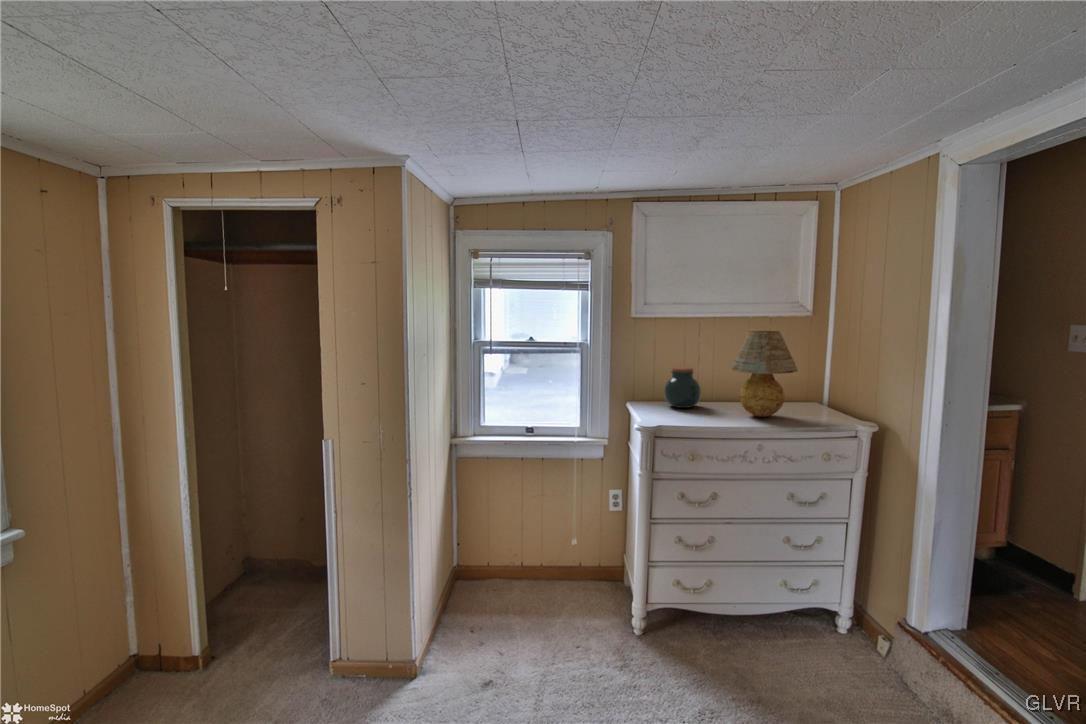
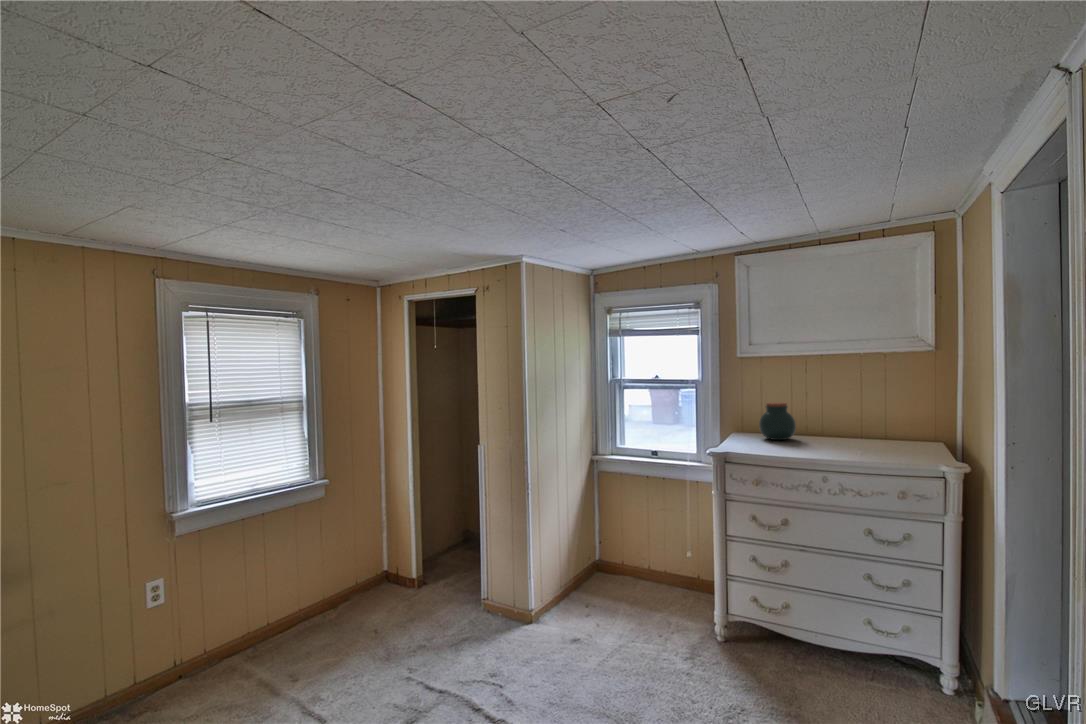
table lamp: present [731,331,798,417] -> none [810,368,880,451]

